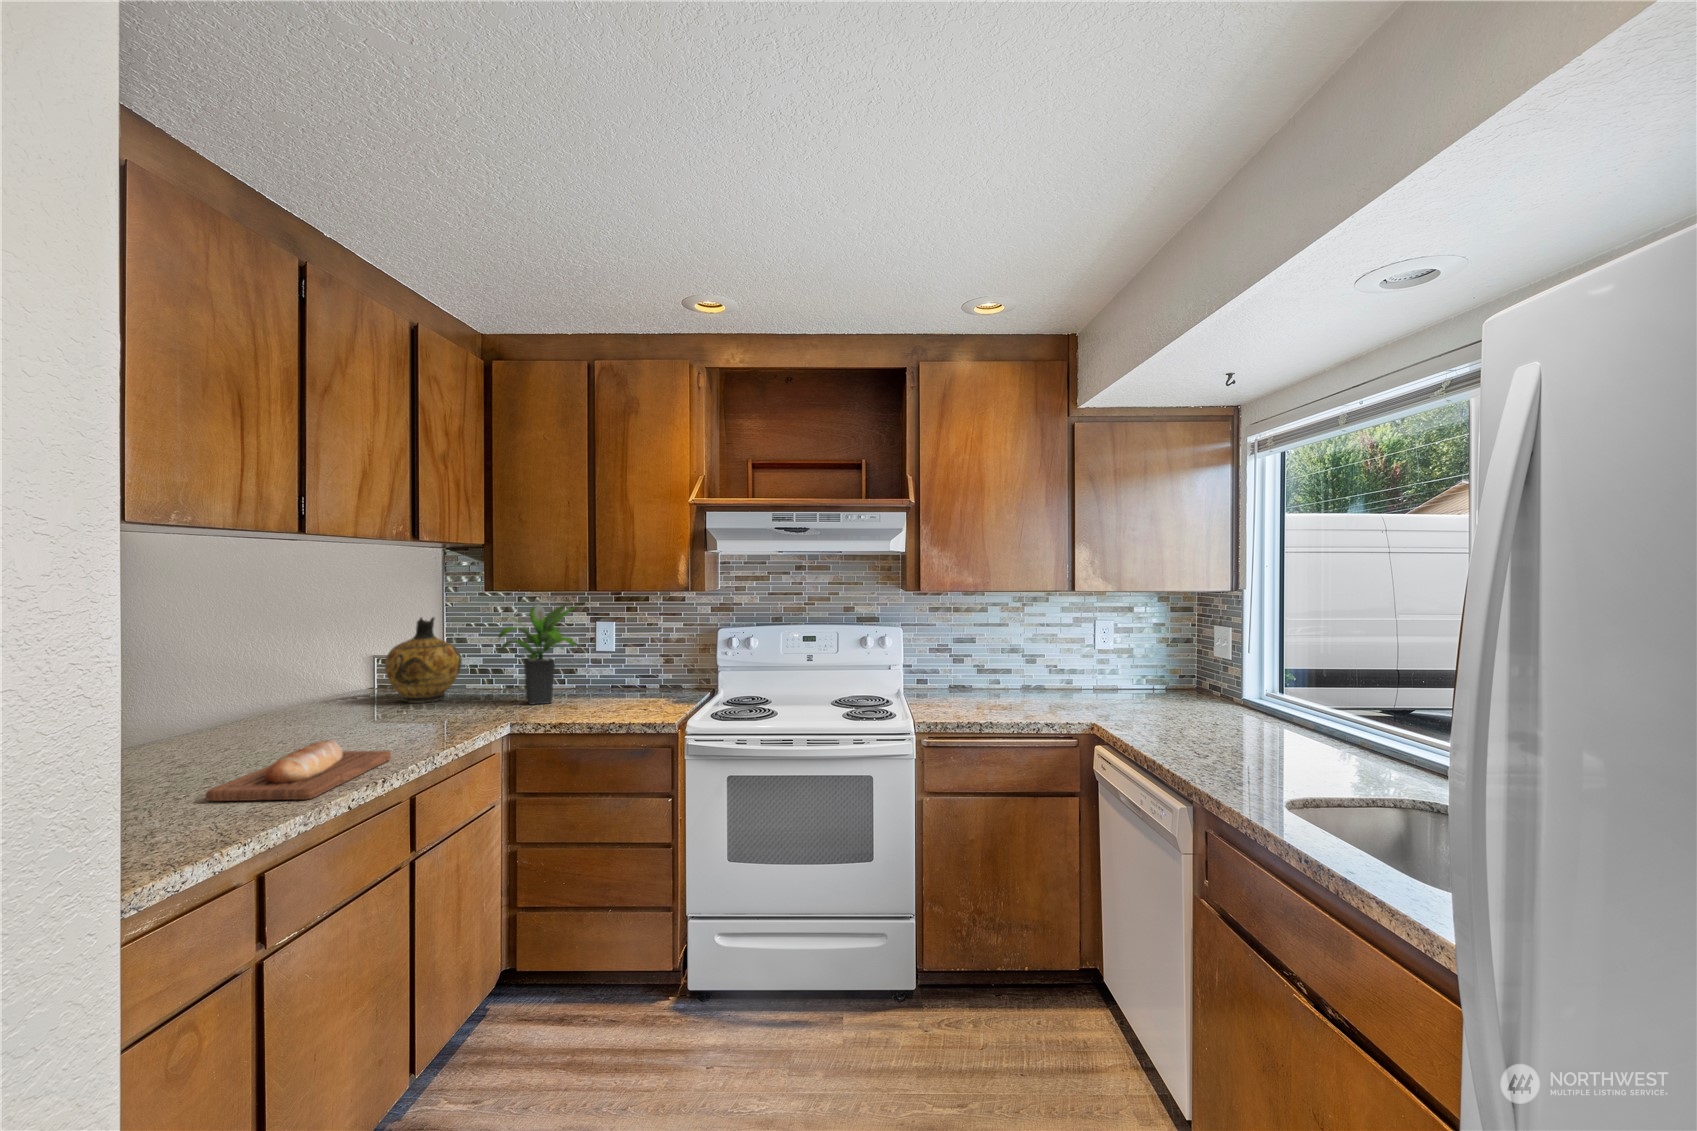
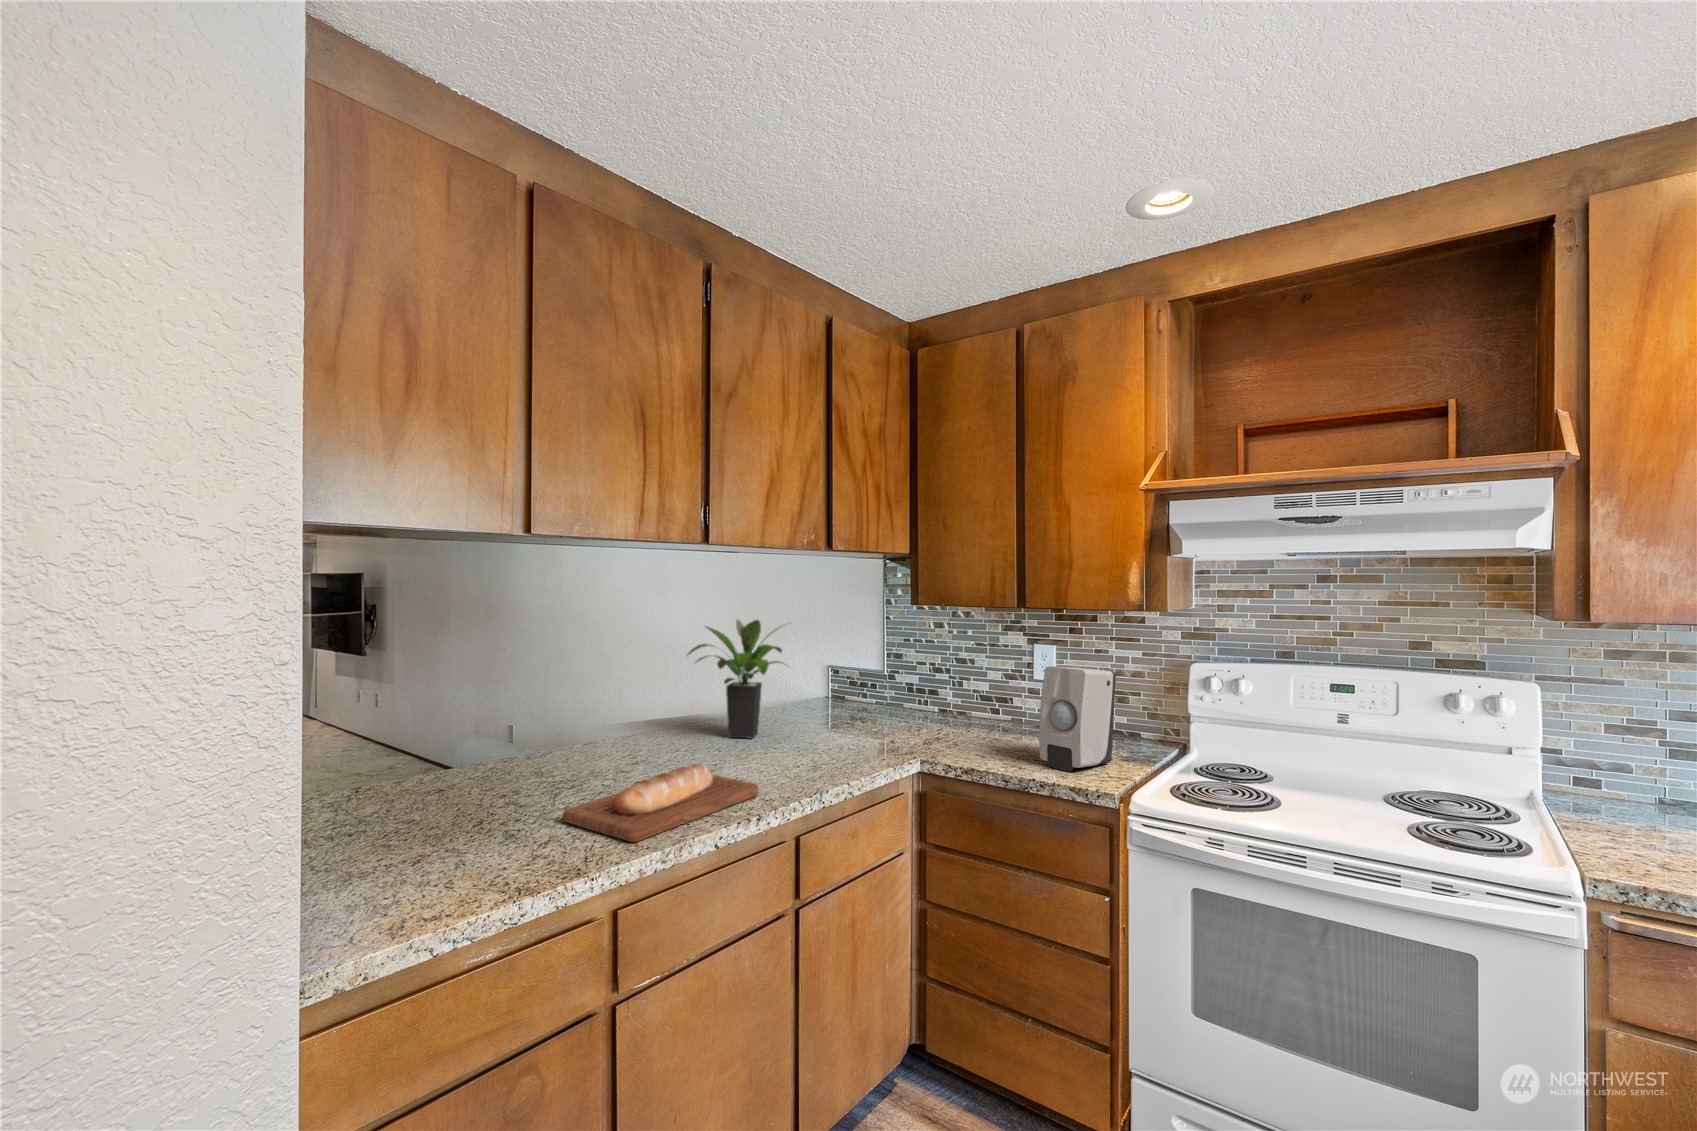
potted plant: present [499,604,578,705] -> present [688,619,782,739]
ceramic jug: present [385,617,462,703] -> none [826,629,895,718]
soap dispenser: none [615,636,670,714] -> present [1039,666,1116,771]

